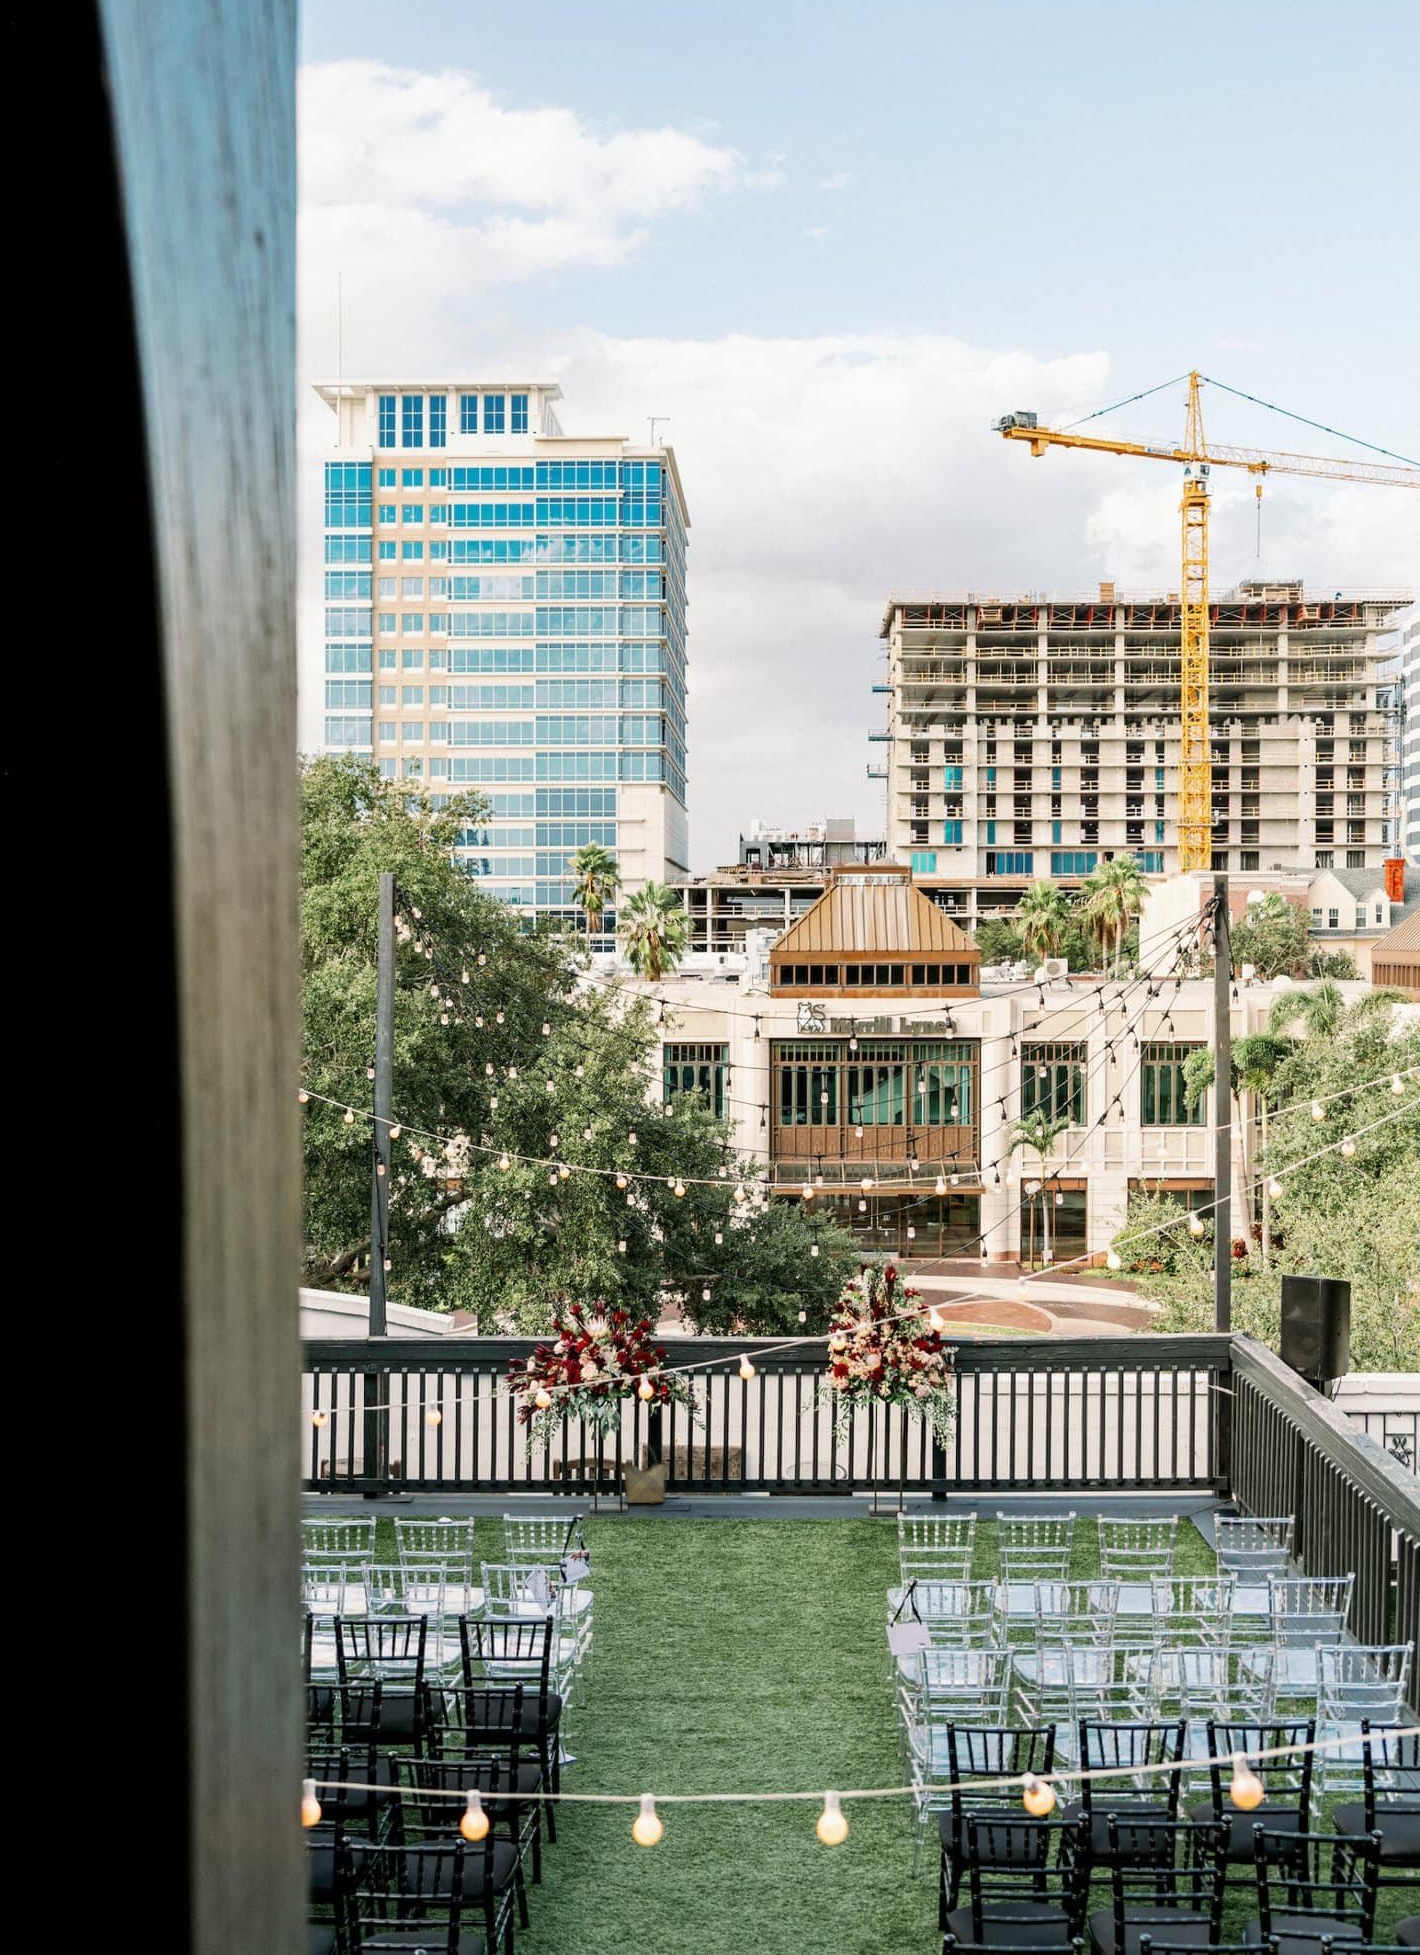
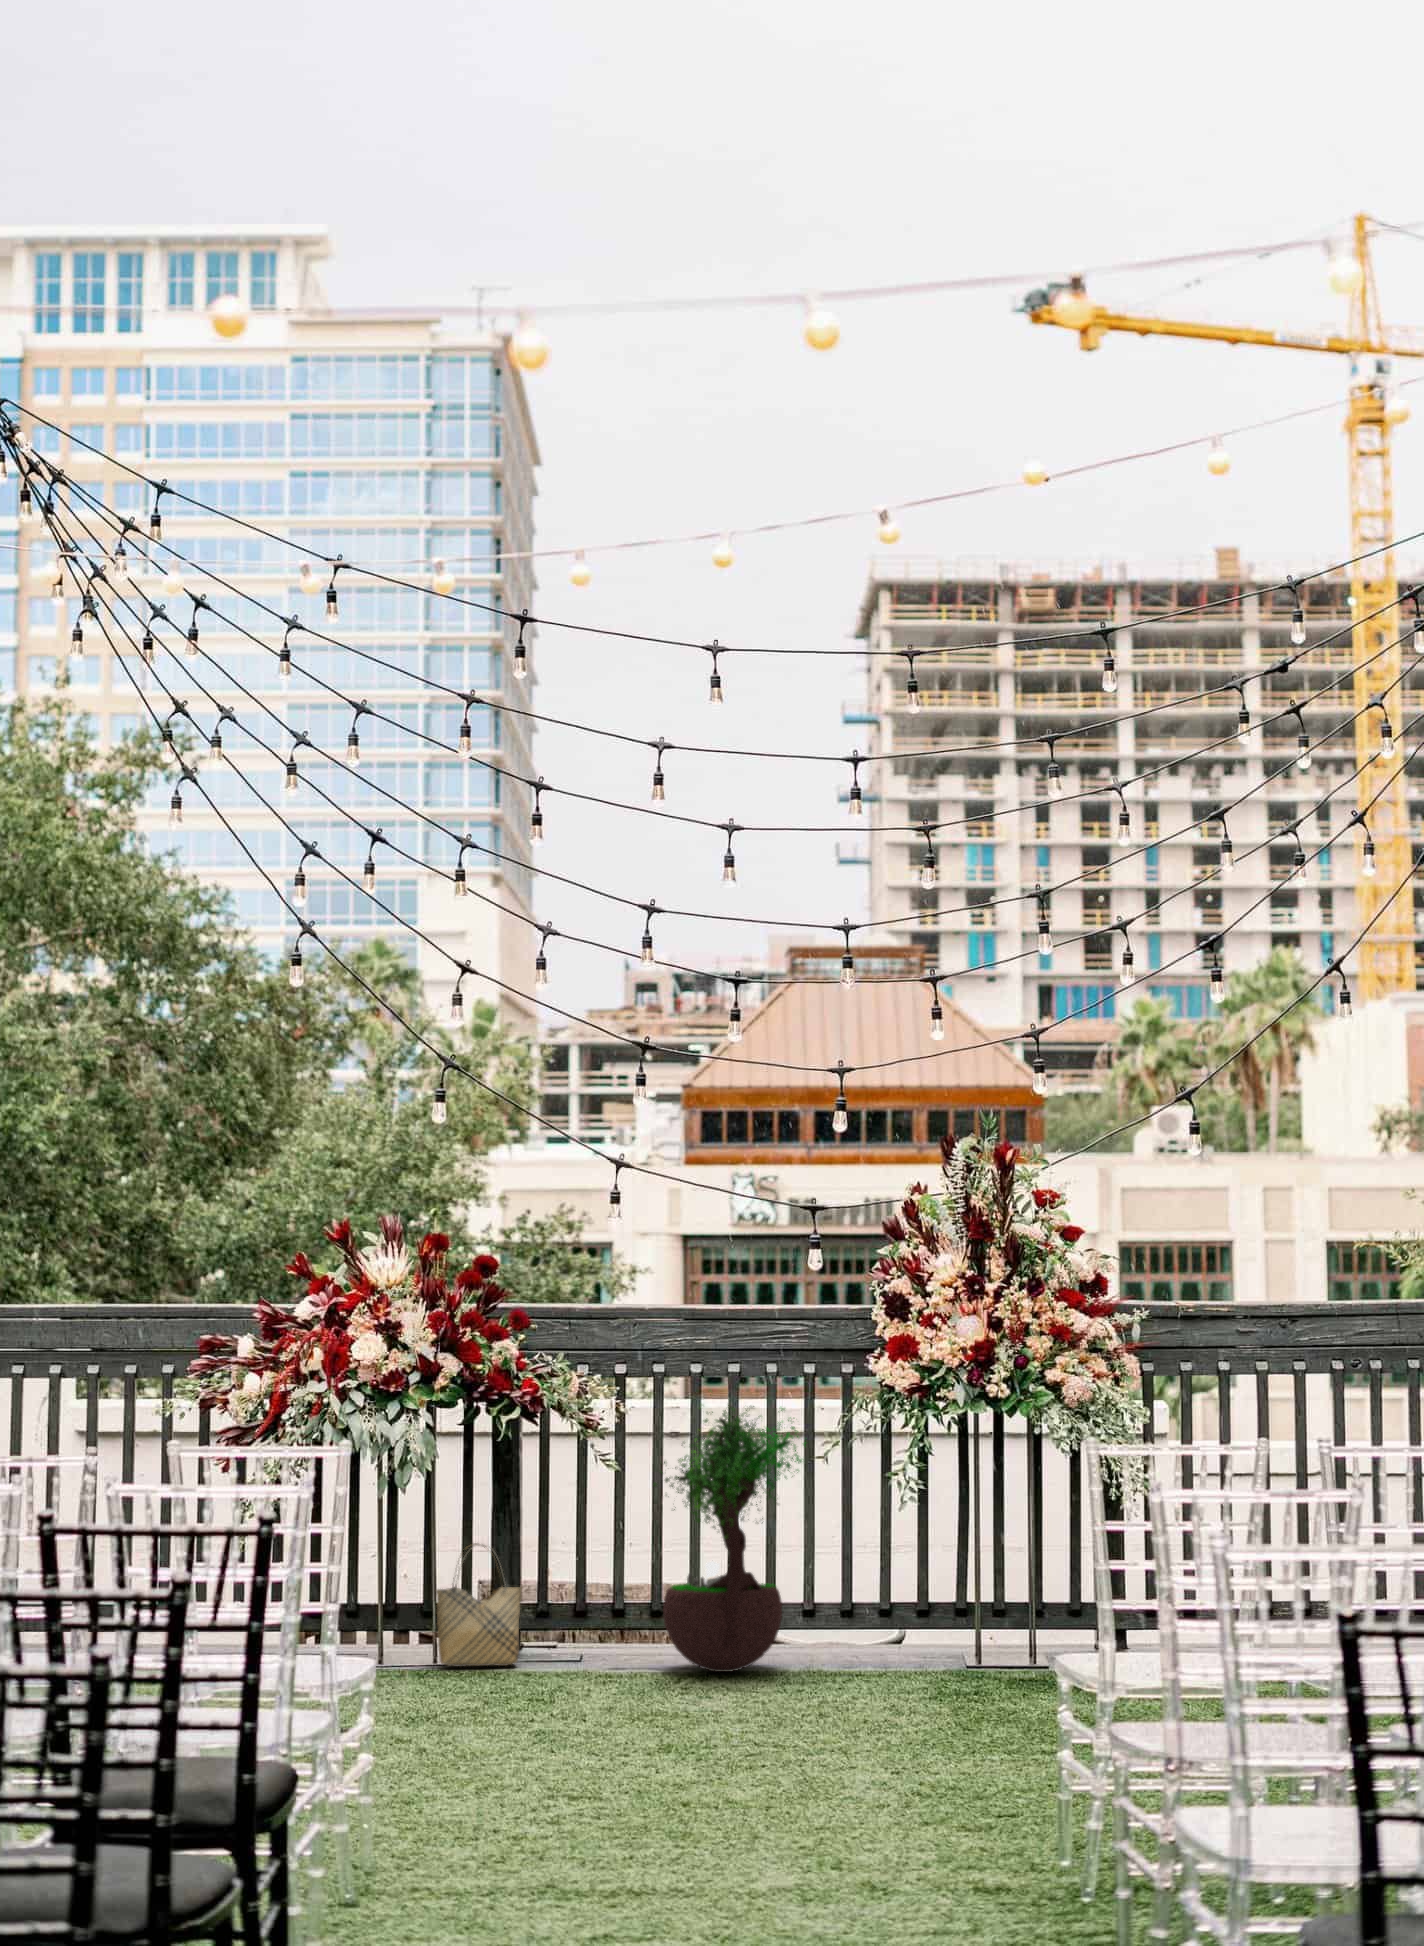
potted tree: none [726,1377,800,1509] -> present [654,1391,806,1672]

